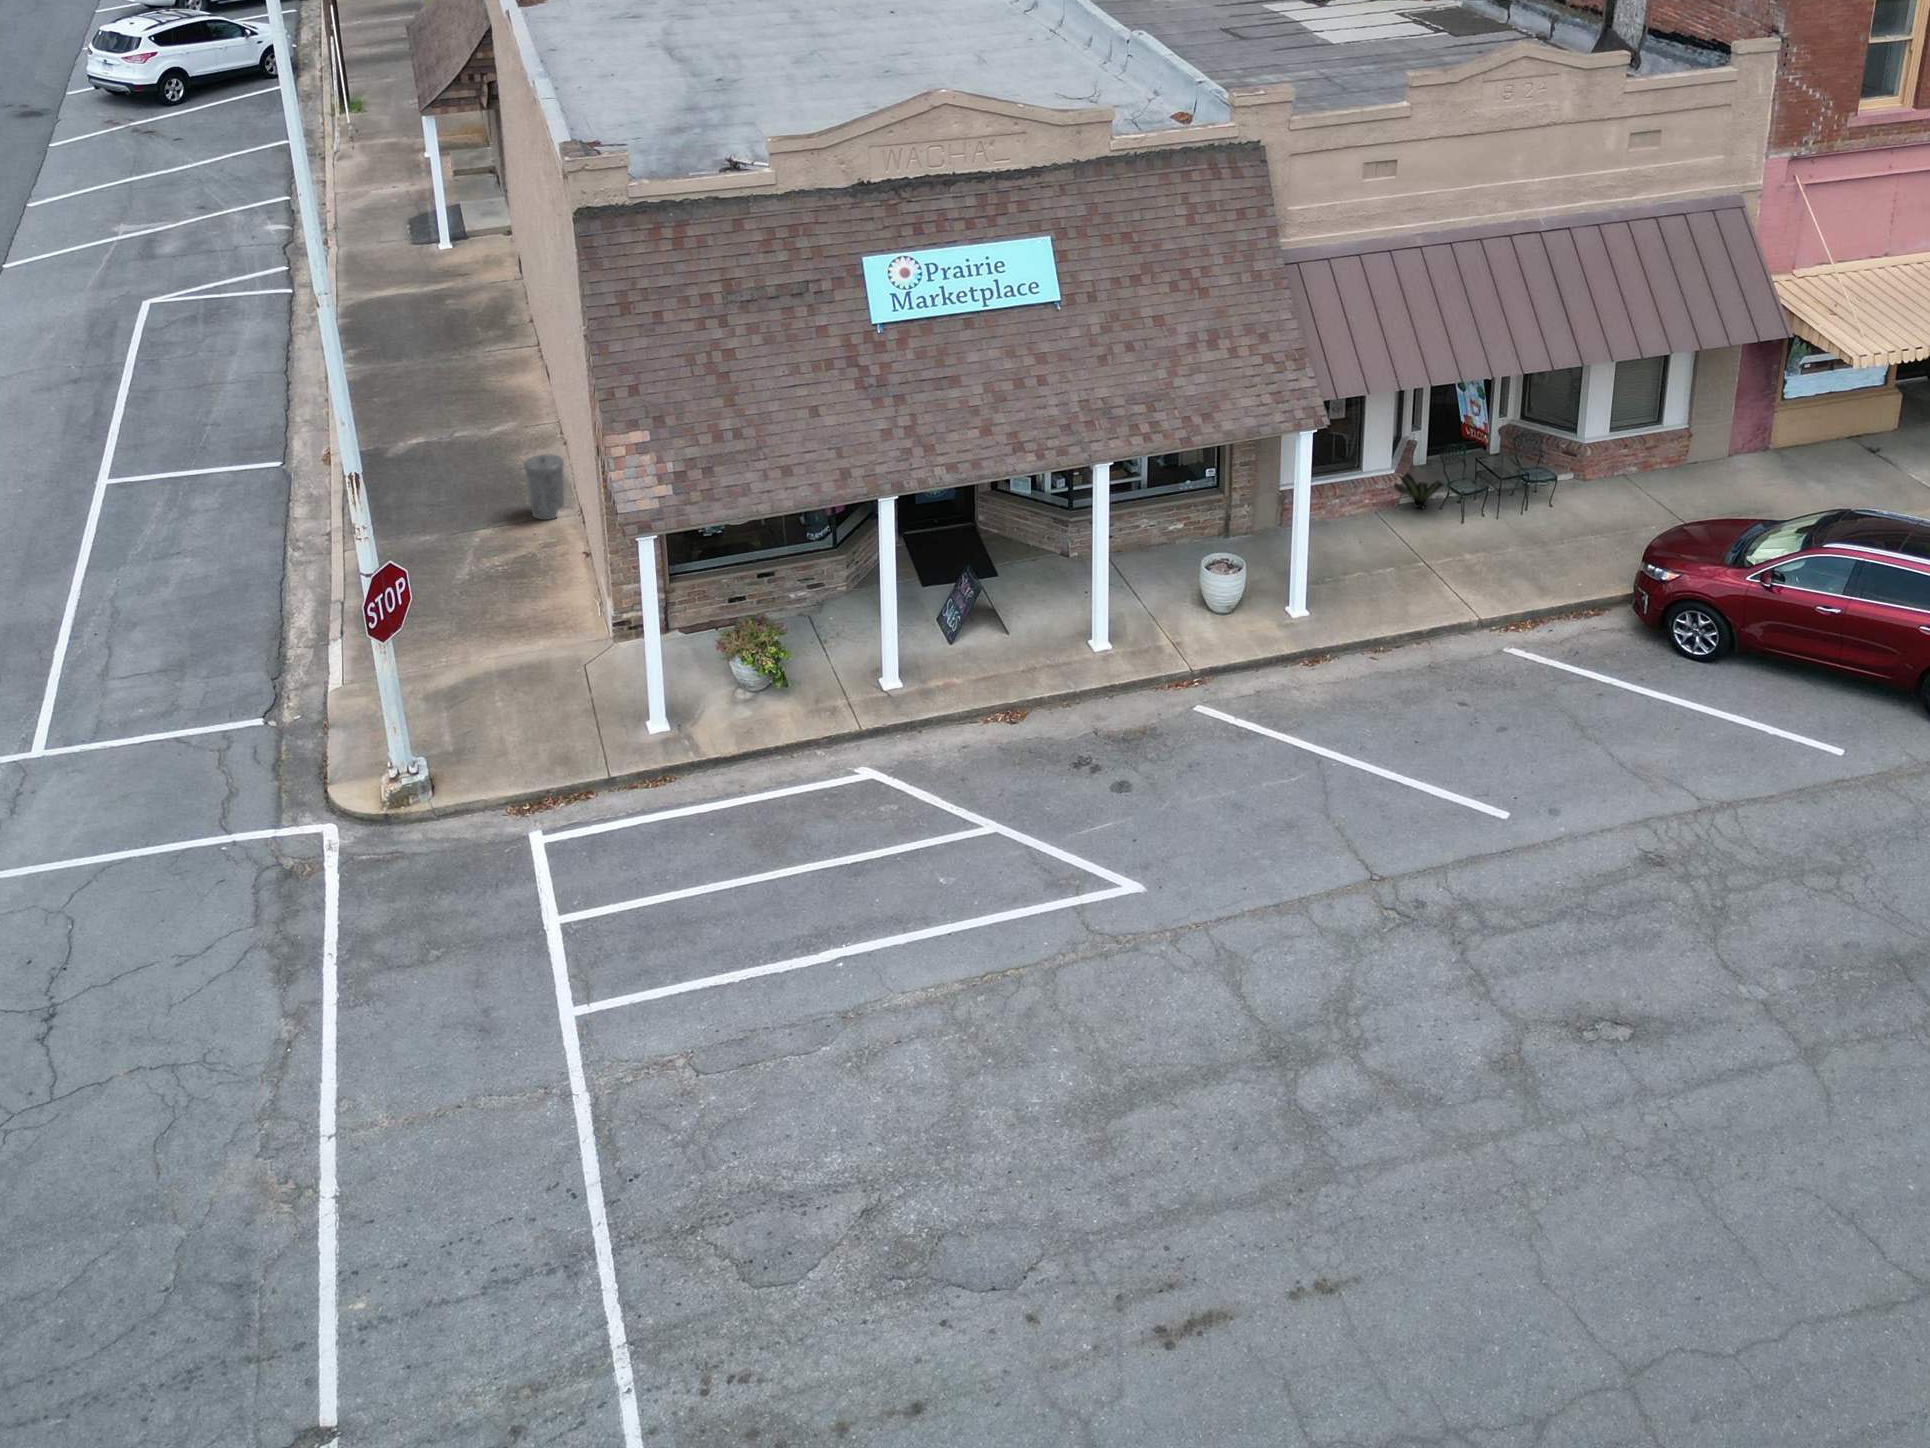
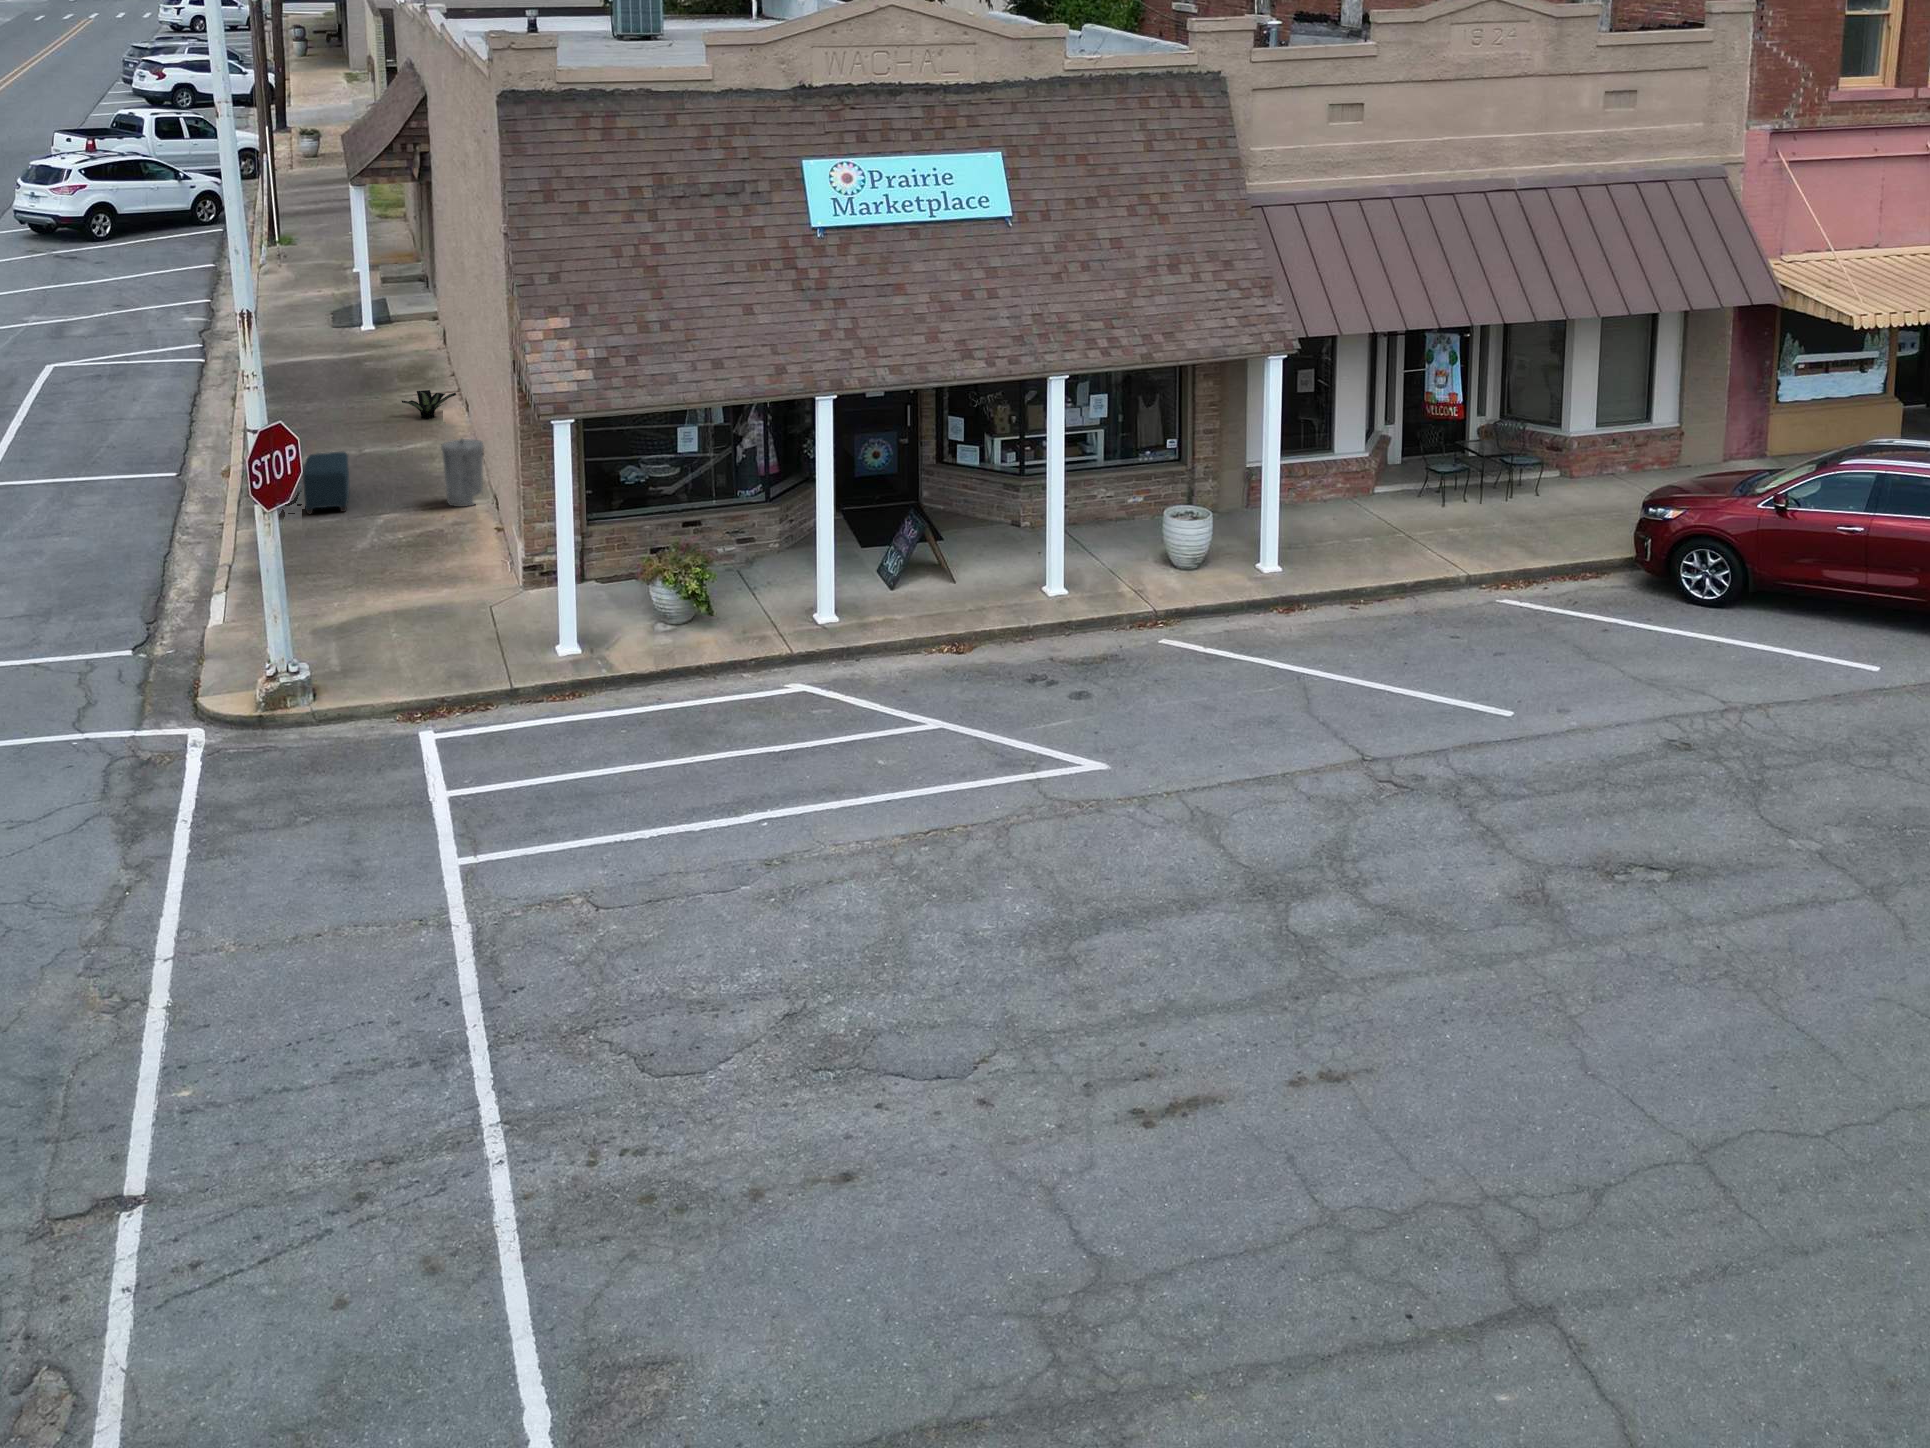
bench: none [397,461,439,531] -> present [303,452,349,514]
potted plant: present [1394,473,1444,508] -> present [402,390,456,419]

